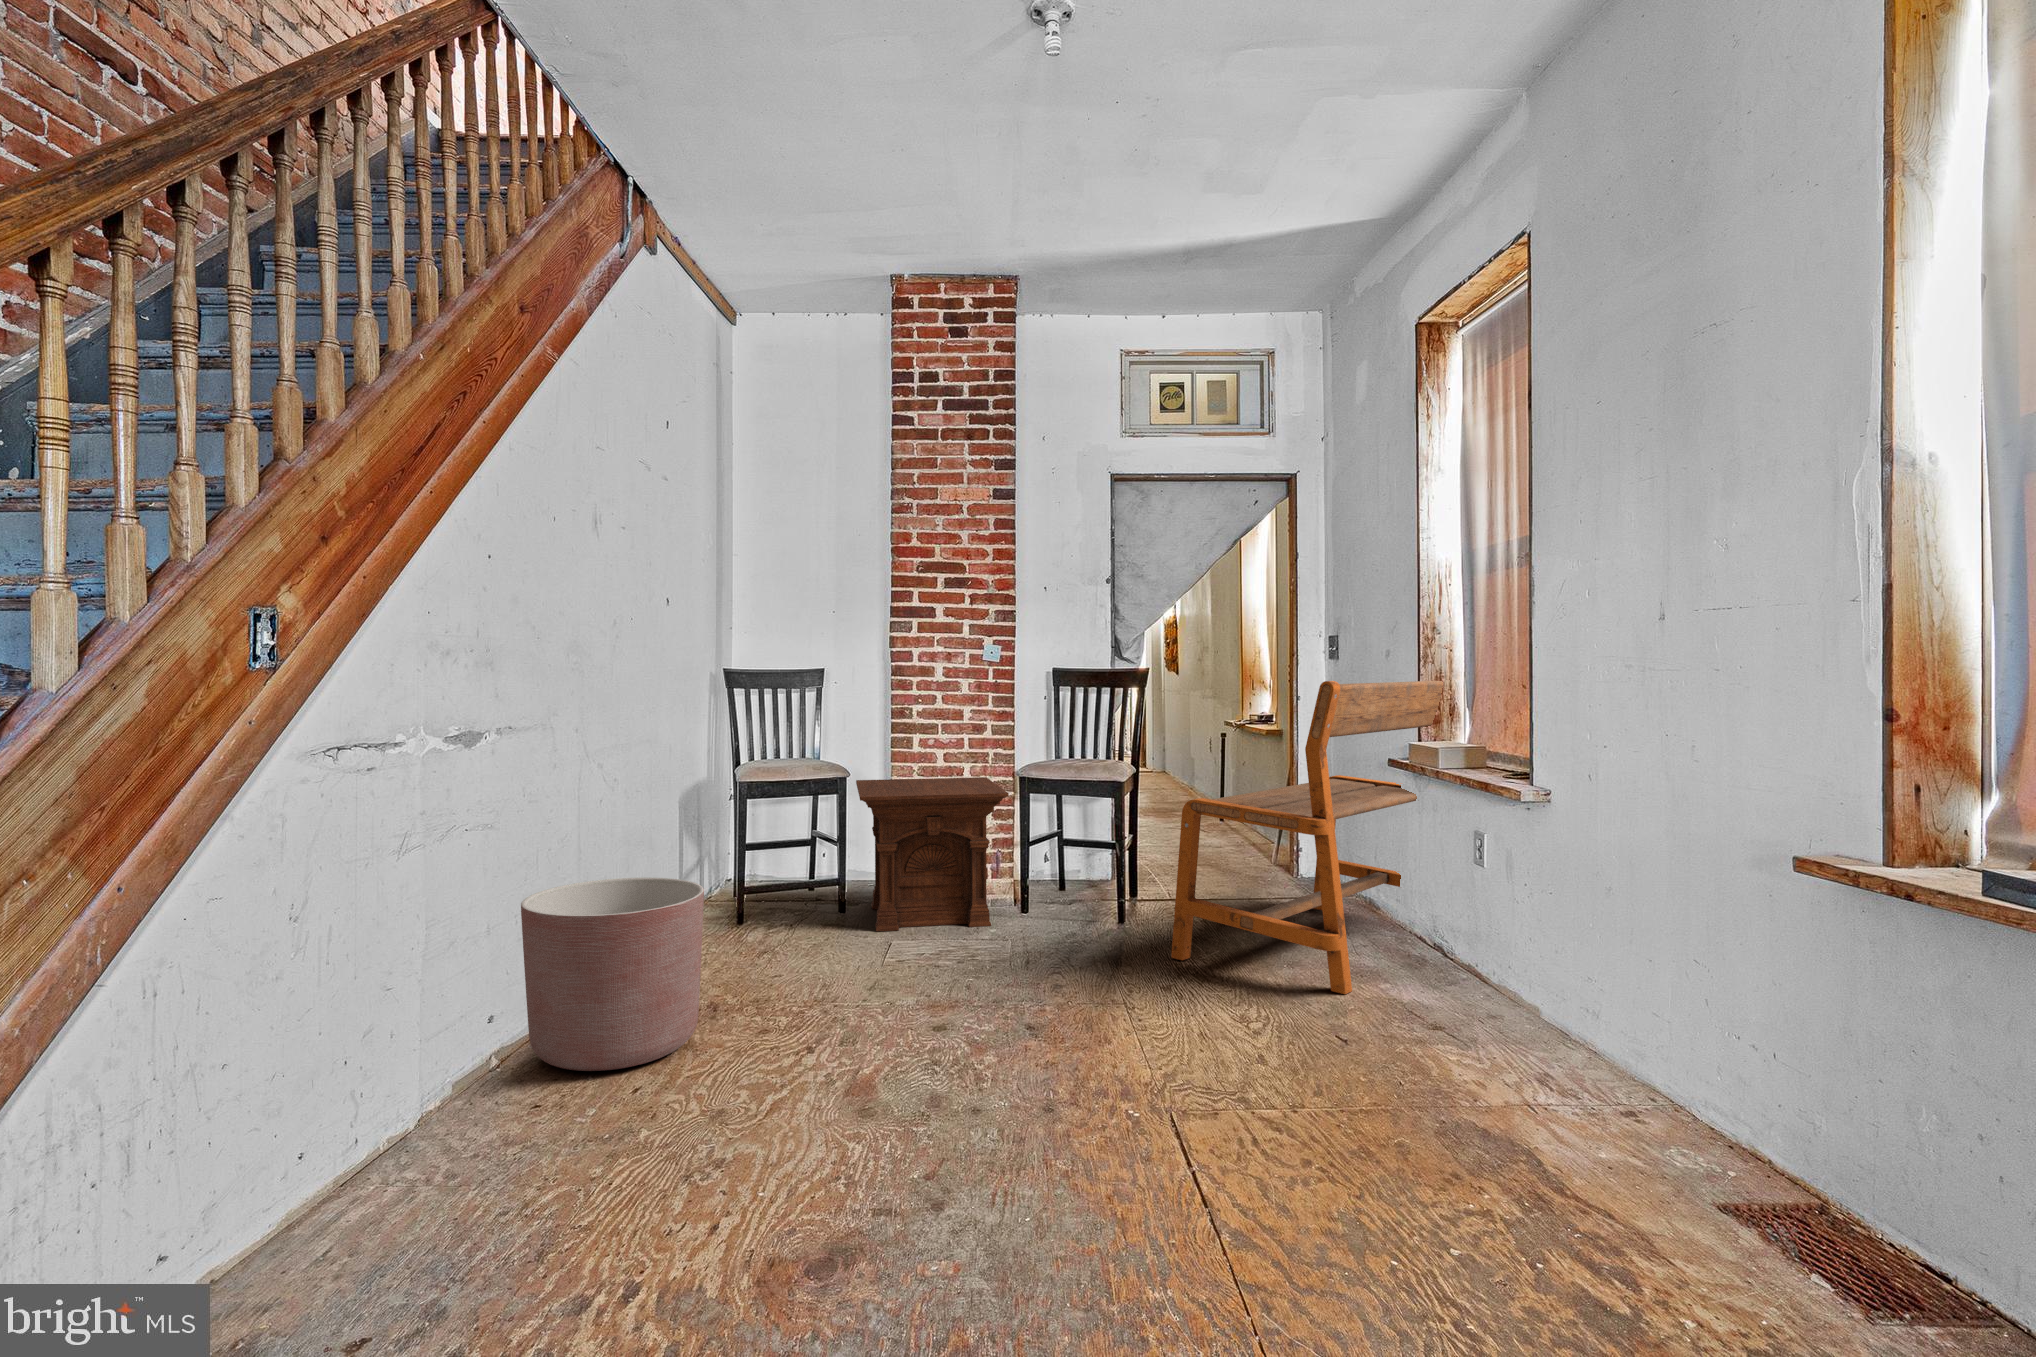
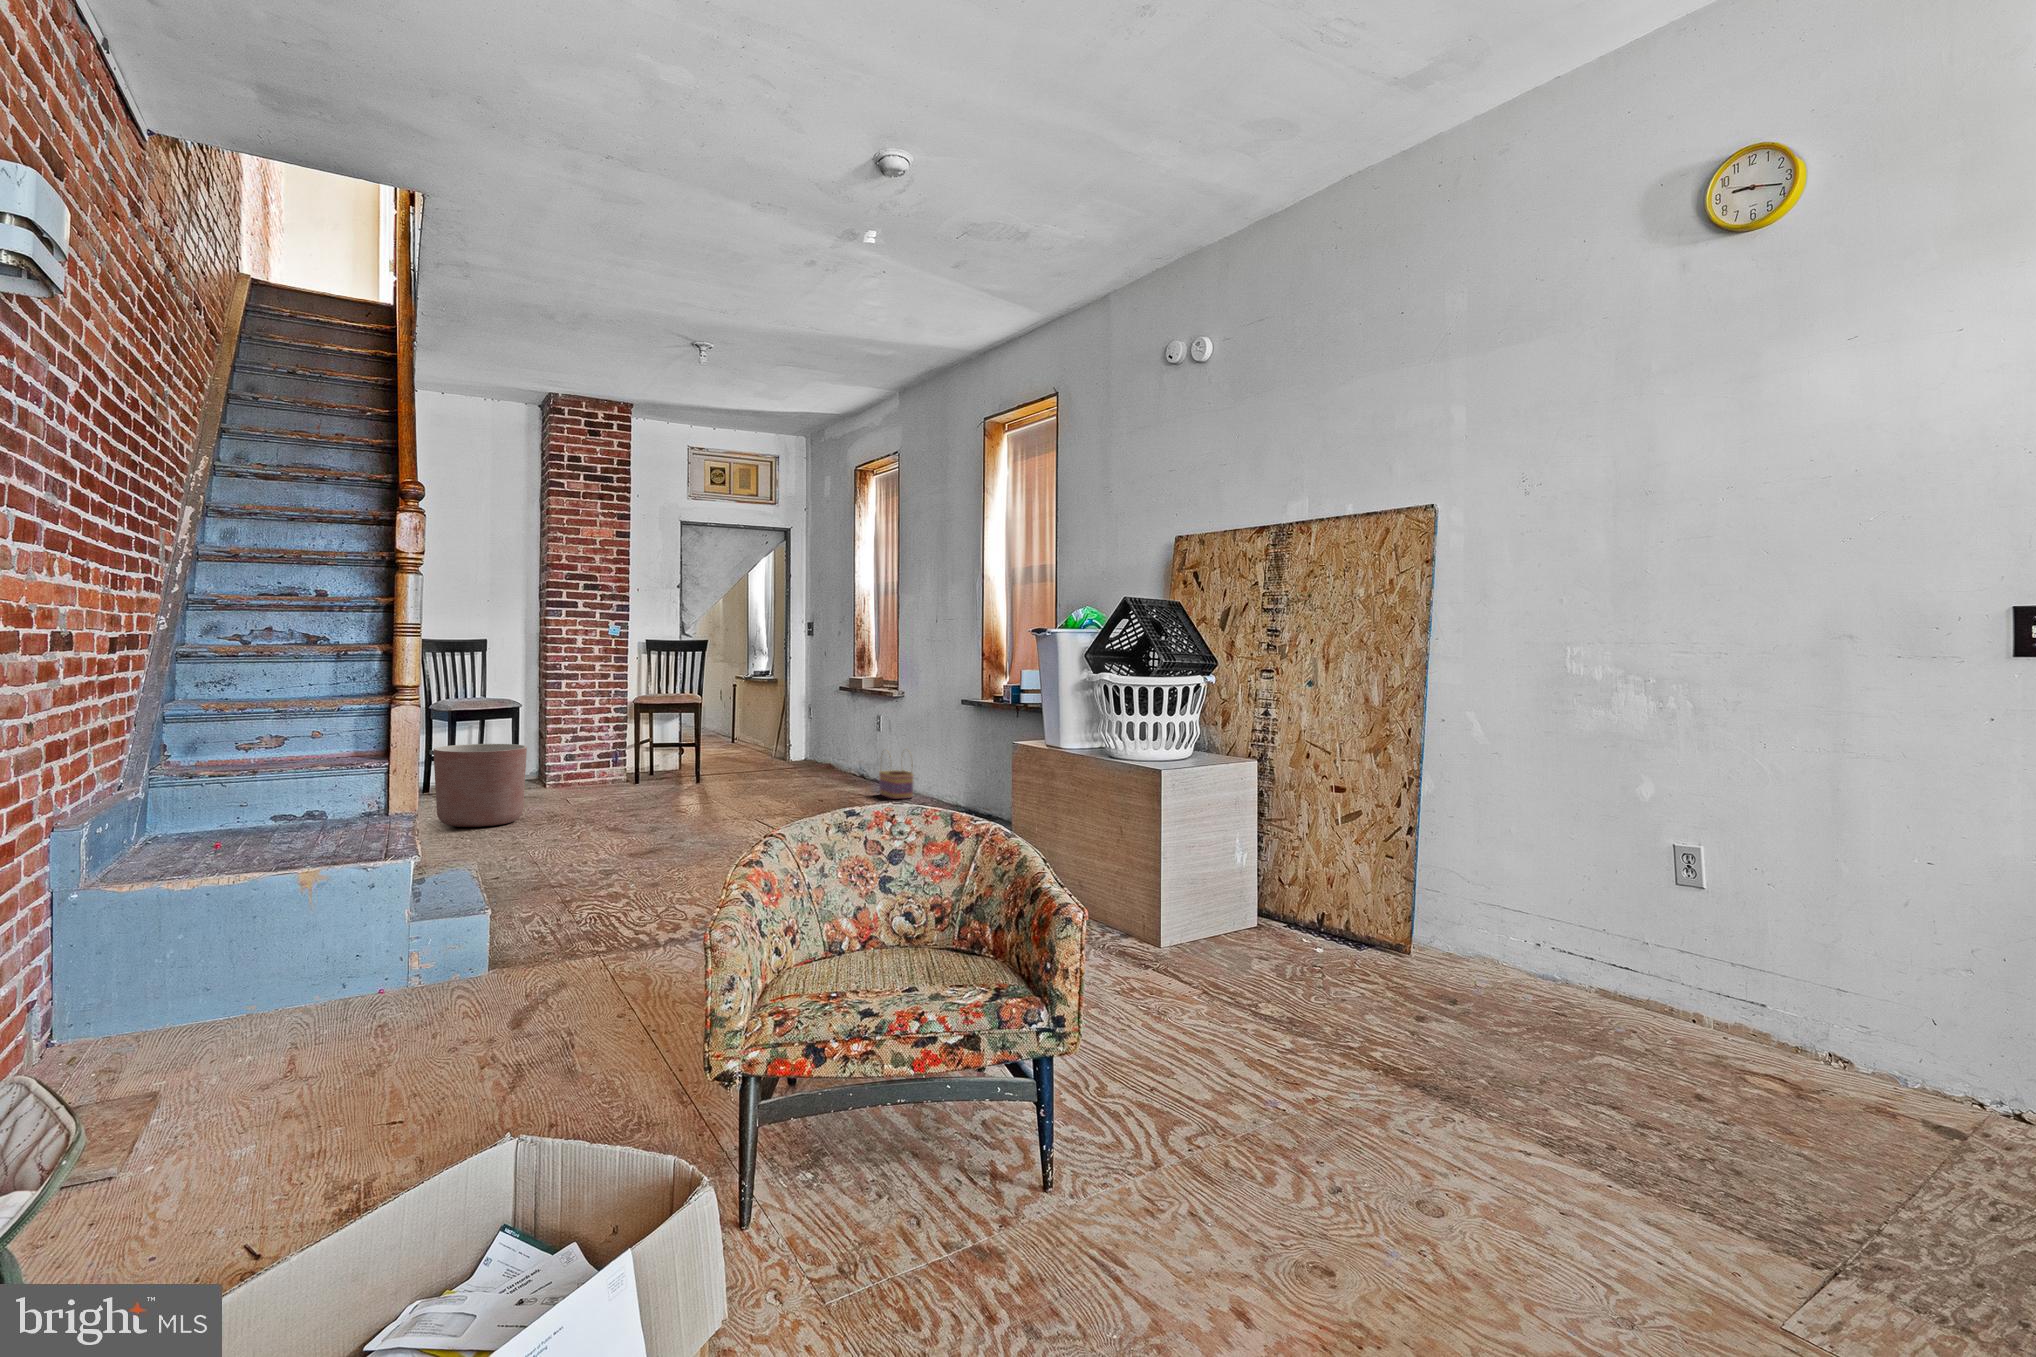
bench: present [1171,681,1443,994] -> none [736,649,876,792]
side table: present [856,777,1009,931] -> none [529,706,640,790]
basket: none [1483,926,1585,1061] -> present [879,770,913,799]

